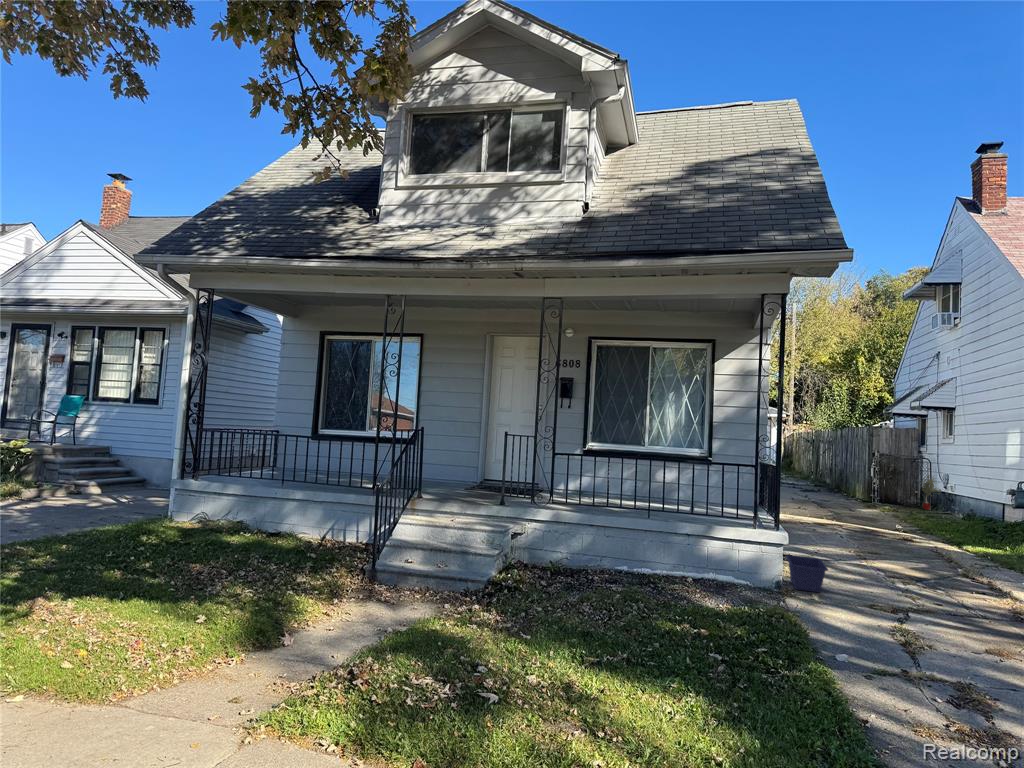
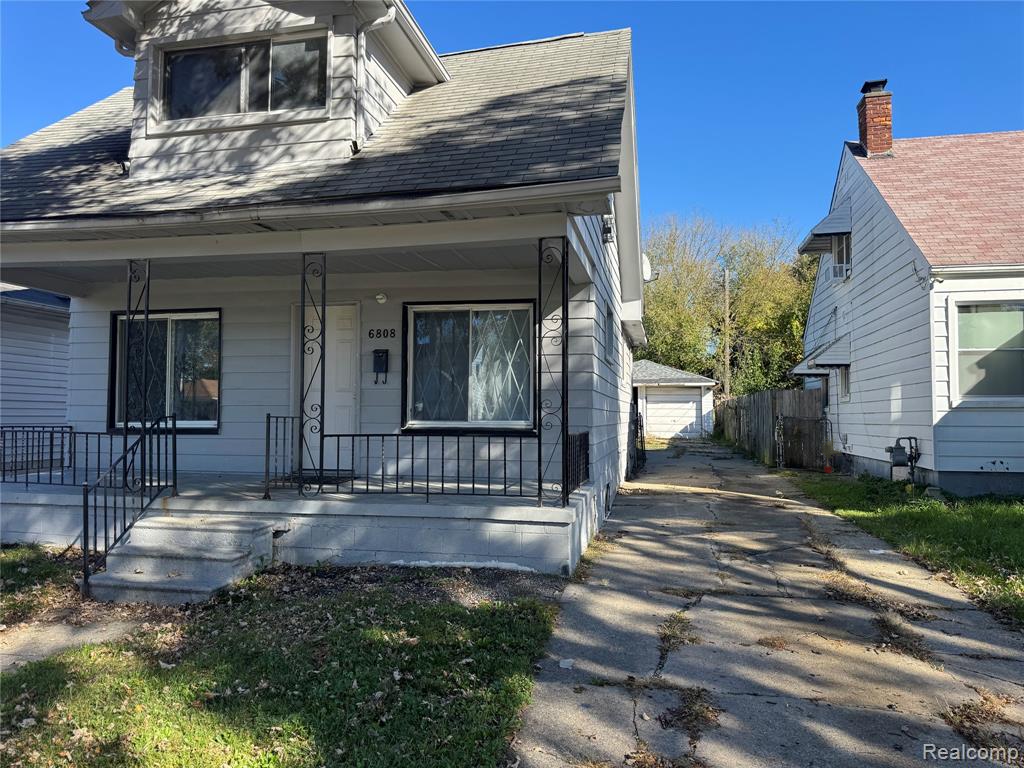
storage bin: present [786,555,828,592] -> none [582,535,629,577]

